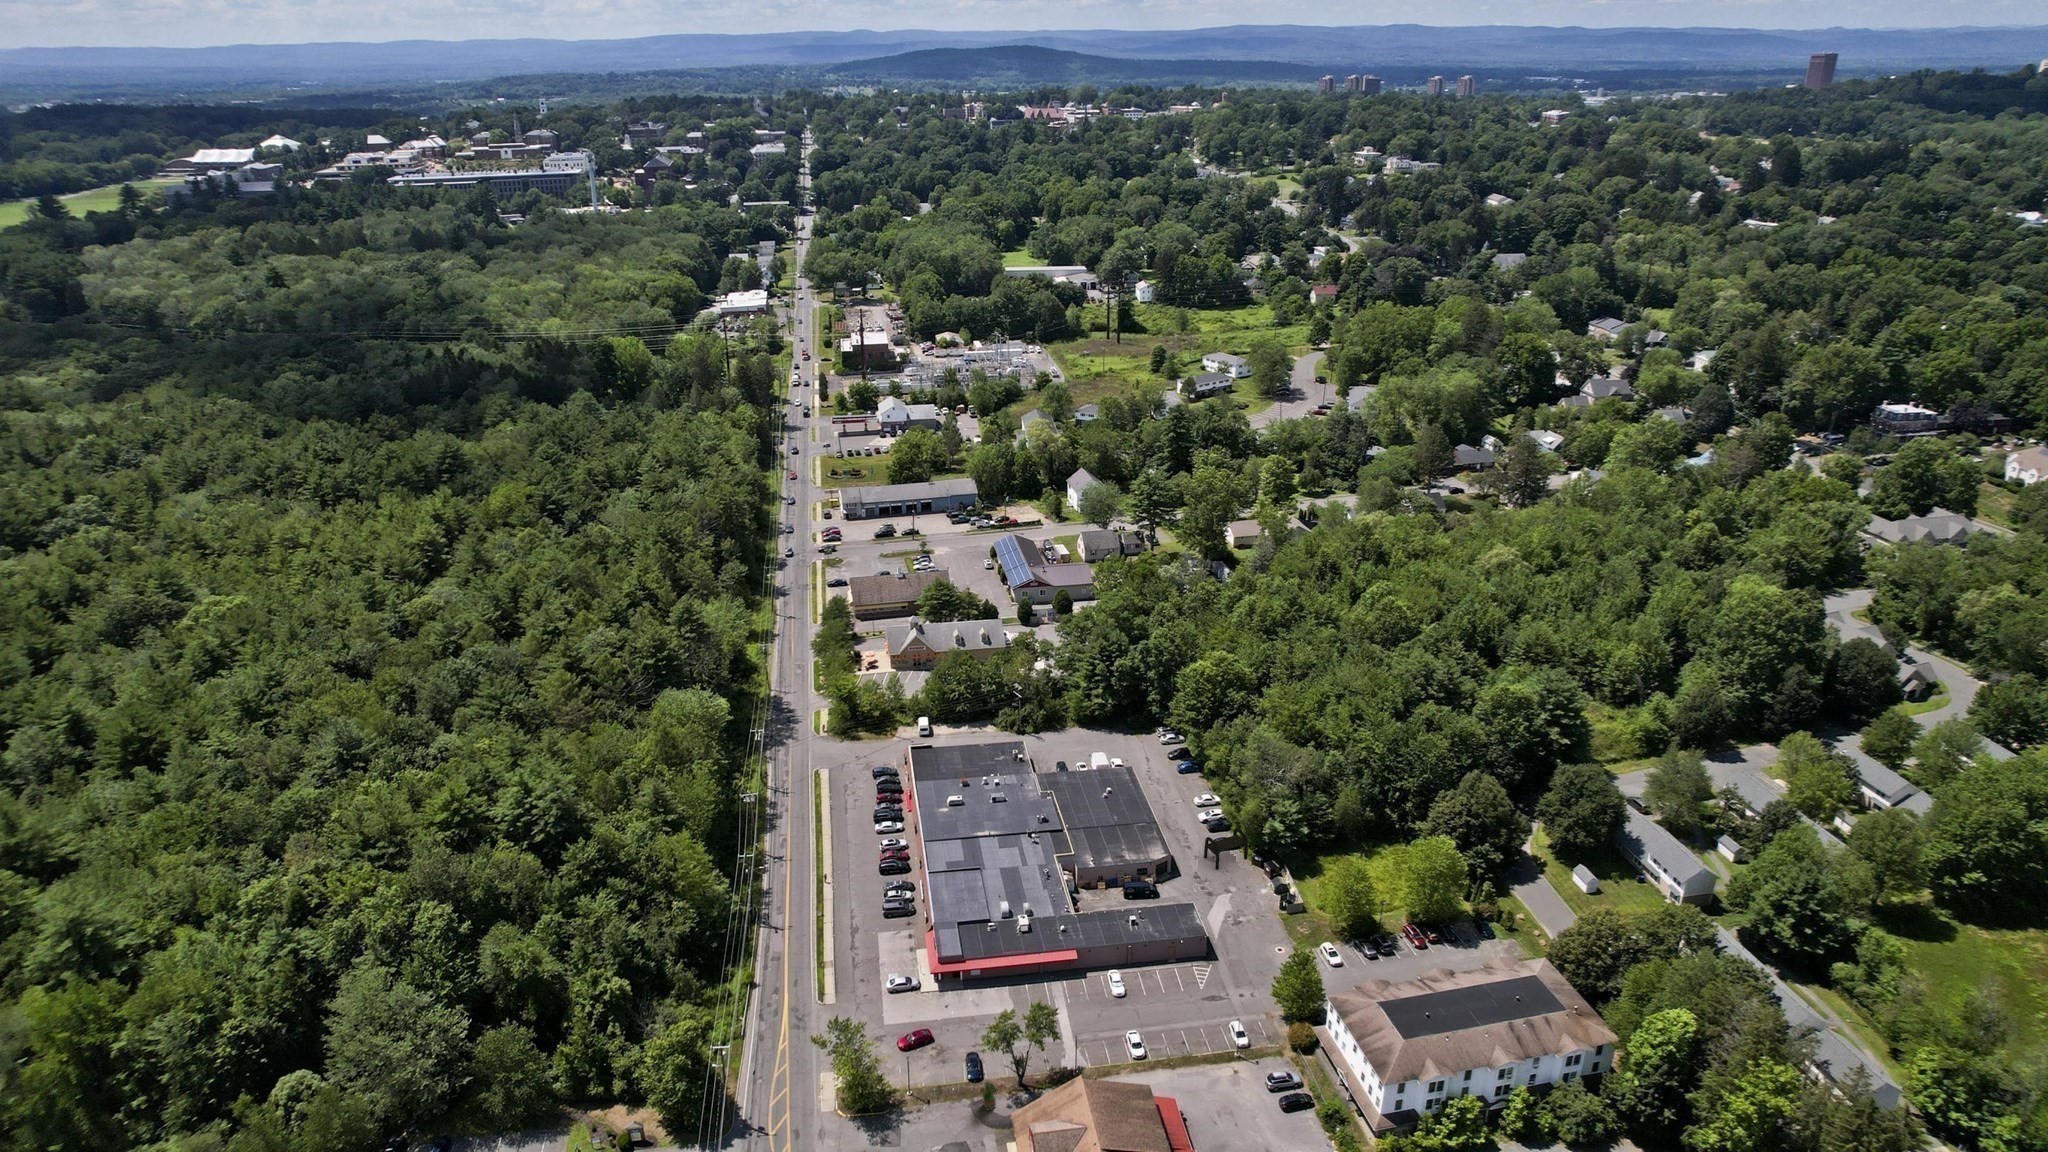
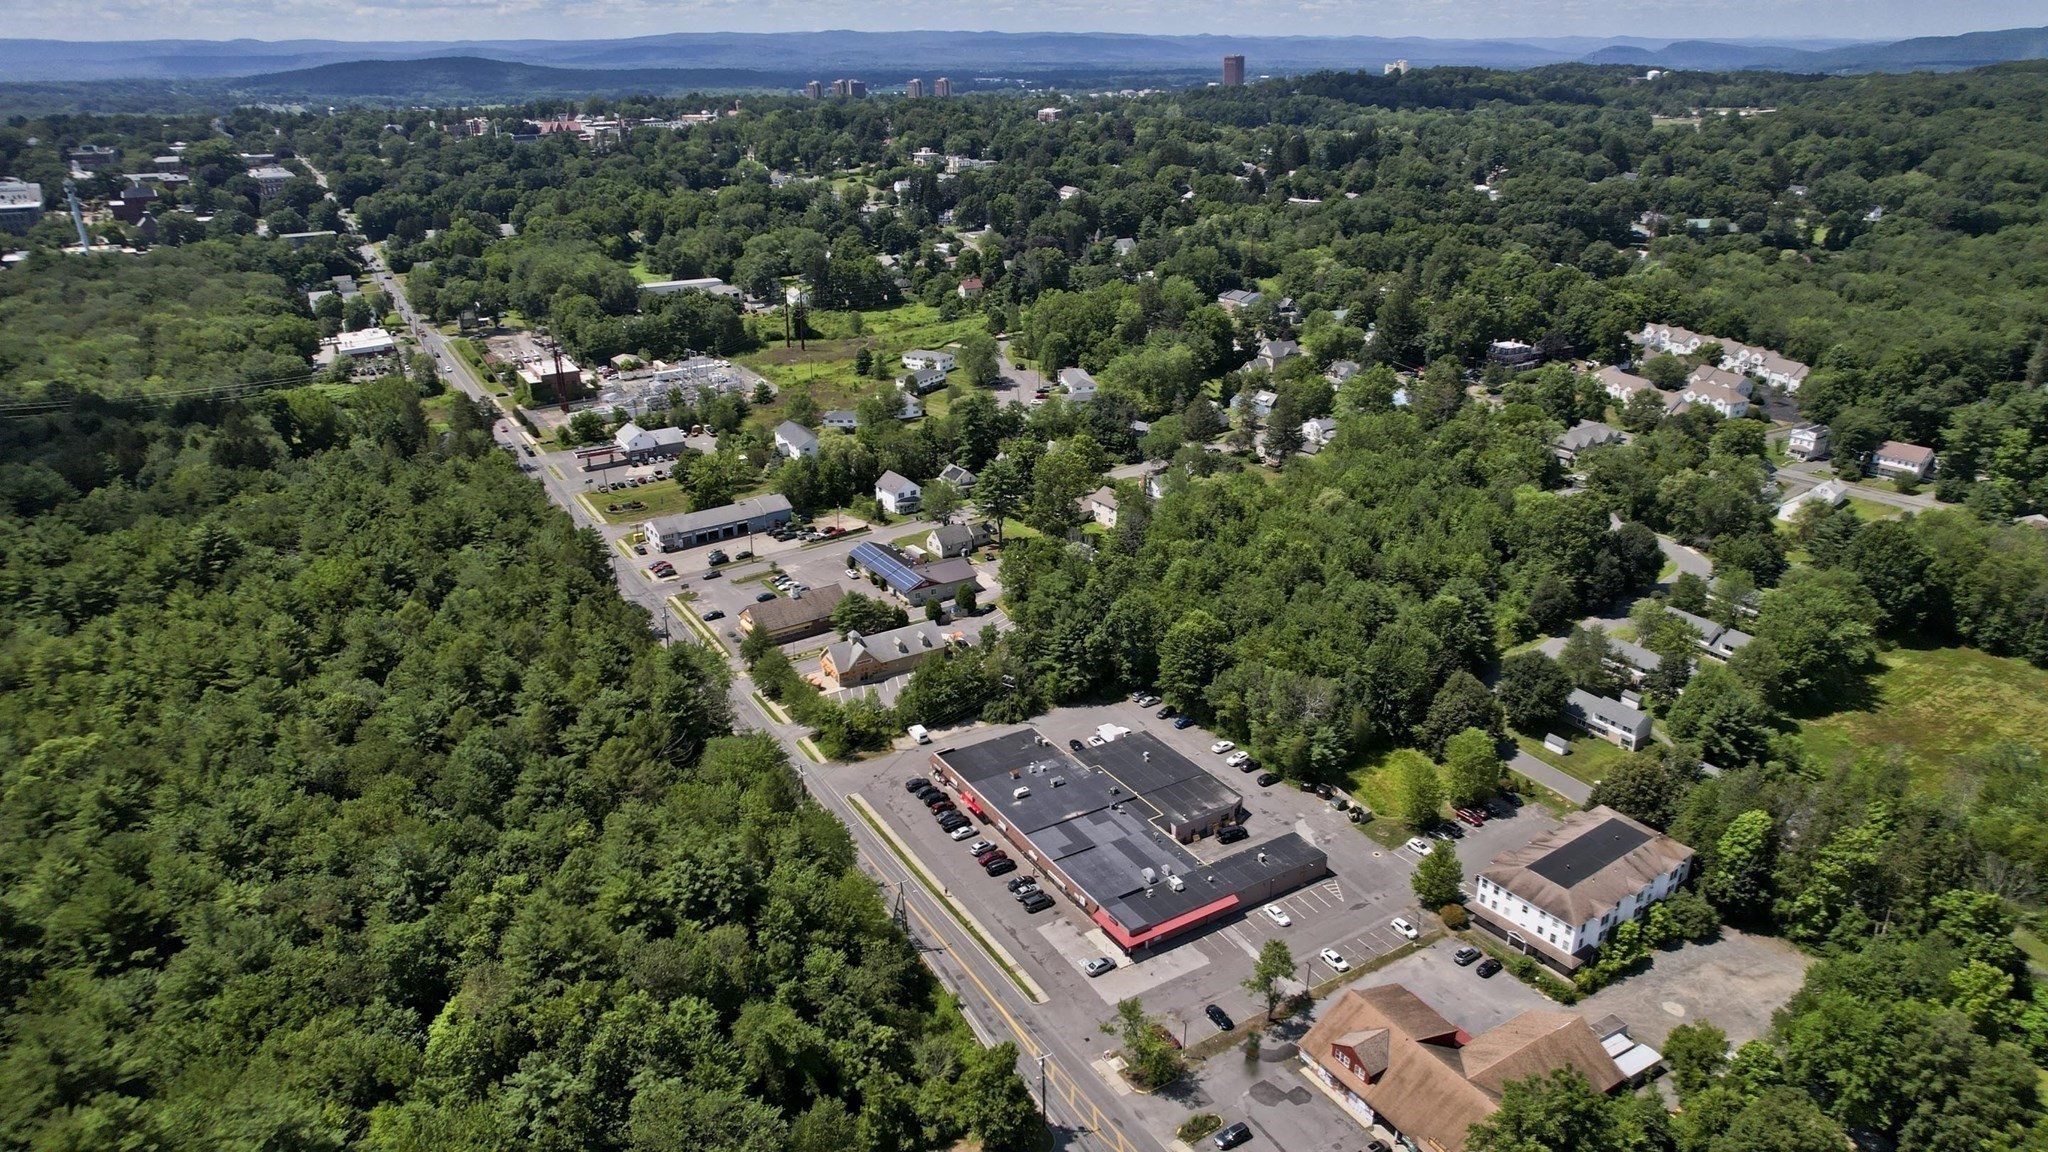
bench: present [1204,828,1248,869] -> none [1259,761,1295,802]

